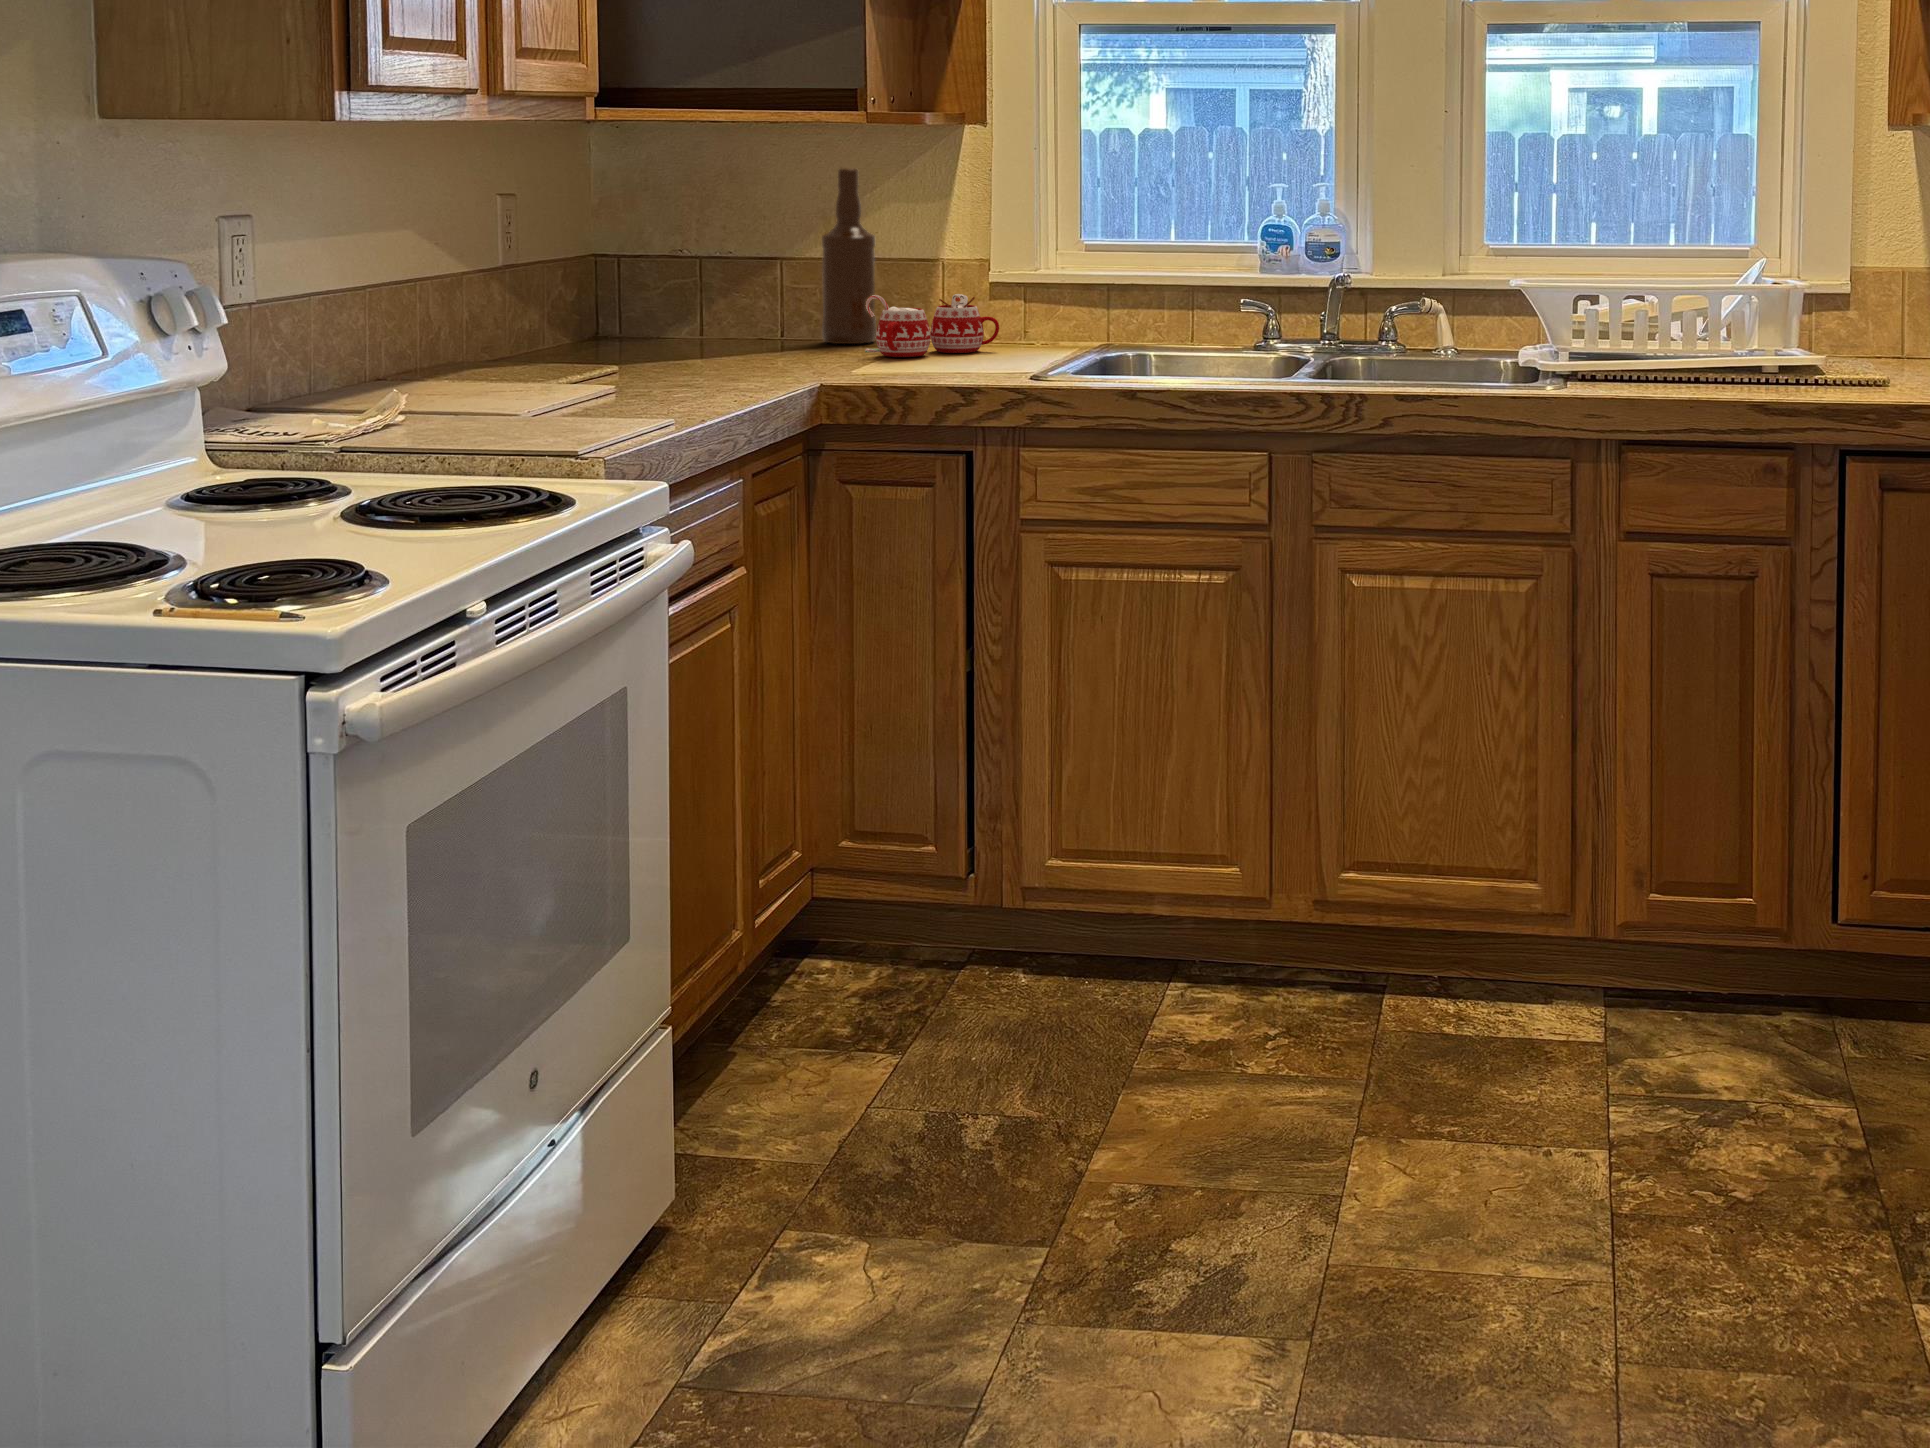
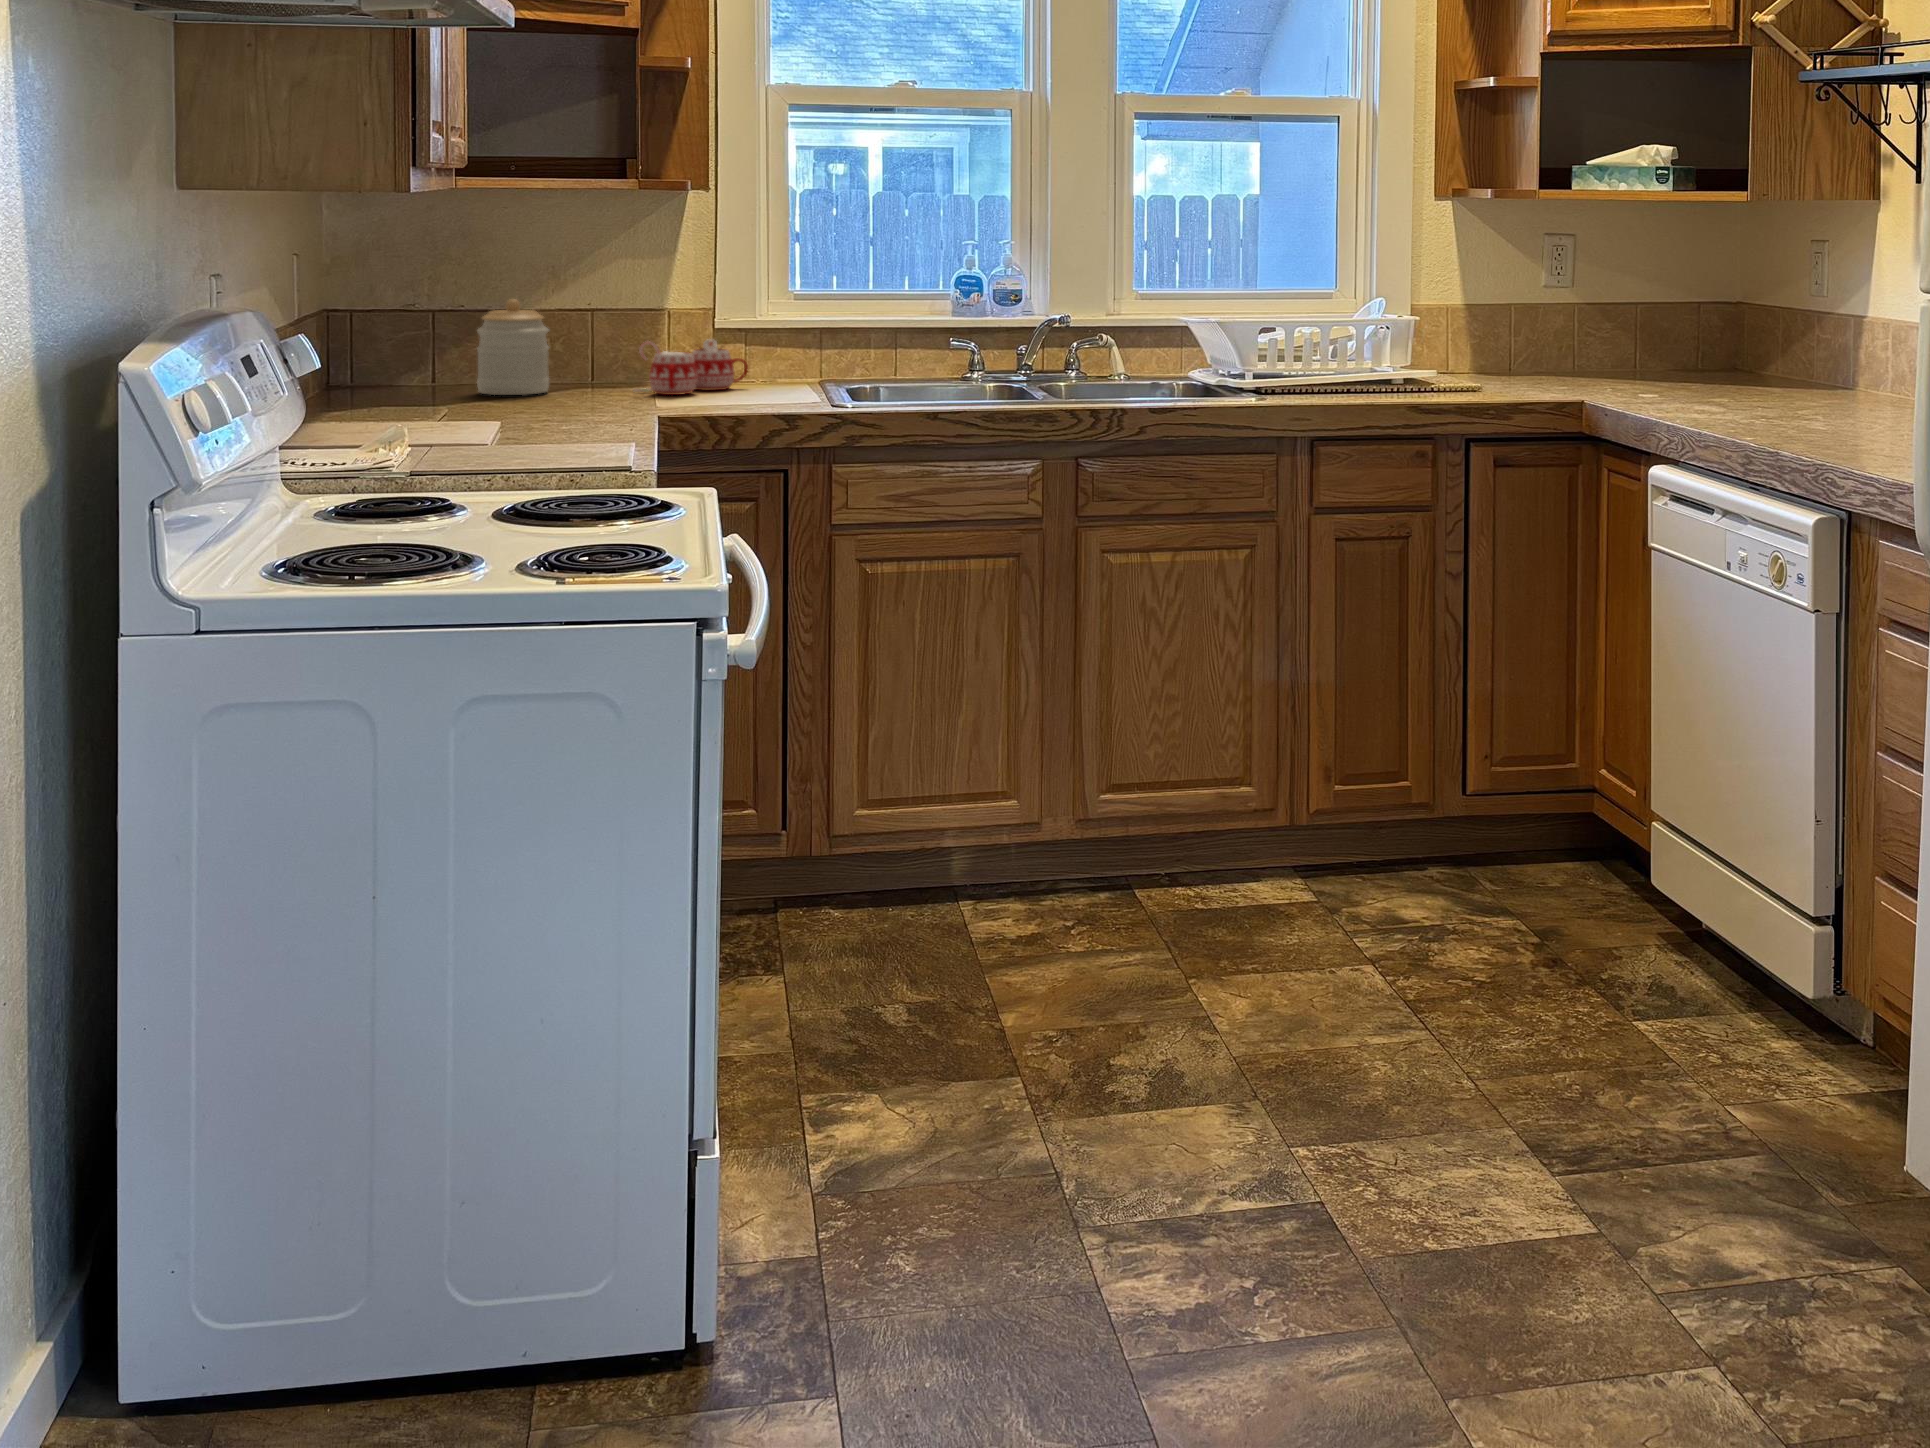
bottle: present [822,168,876,344] -> none [570,230,619,386]
jar: none [705,244,784,351] -> present [477,299,549,395]

